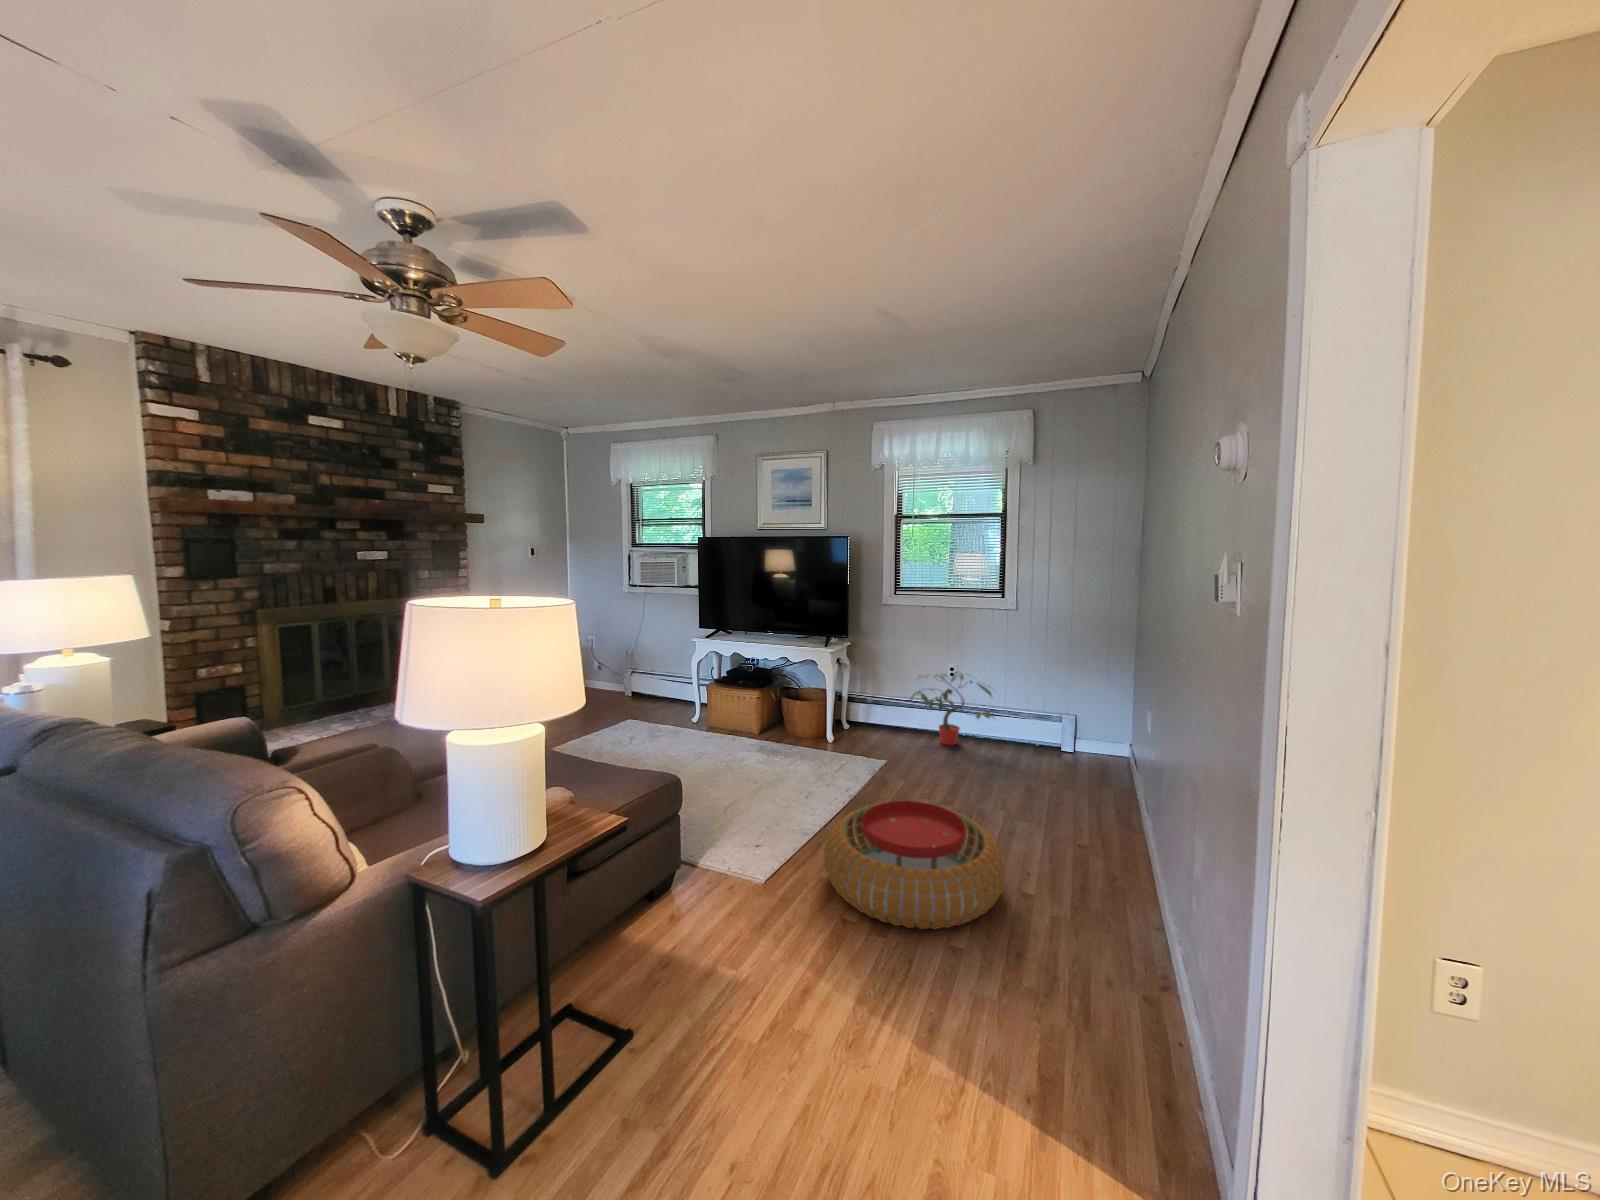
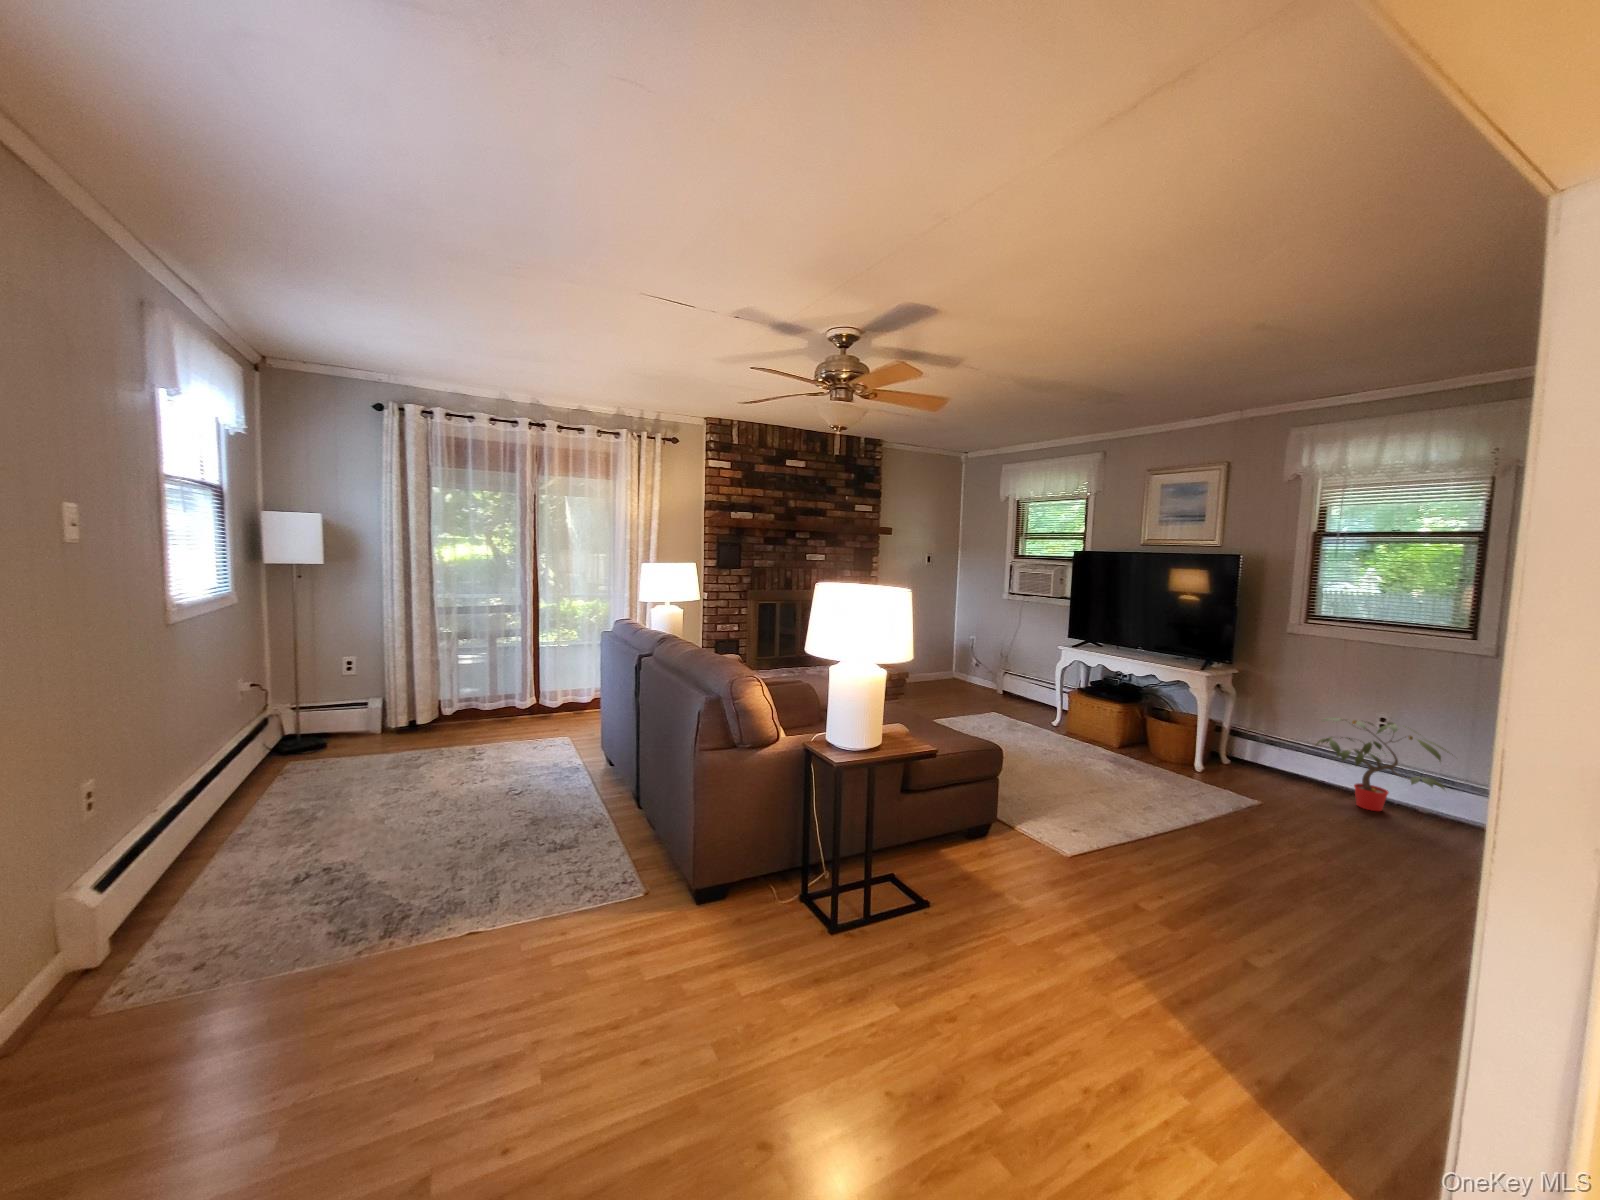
pouf: present [824,801,1006,929] -> none [1128,821,1354,957]

